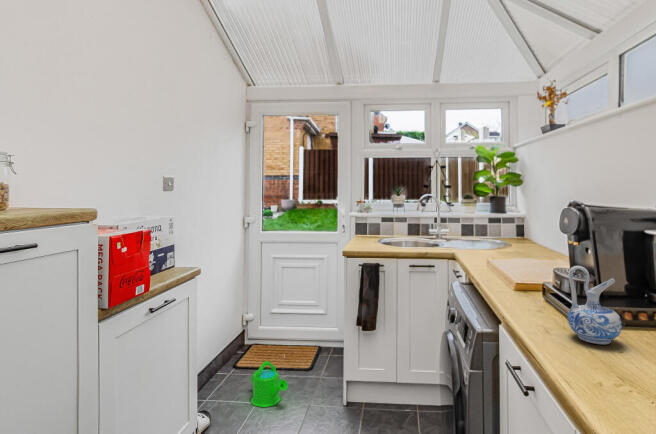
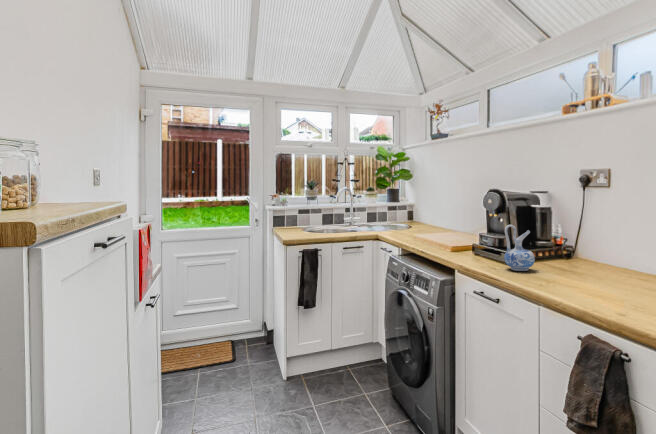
watering can: present [251,361,288,407] -> none [194,353,240,399]

